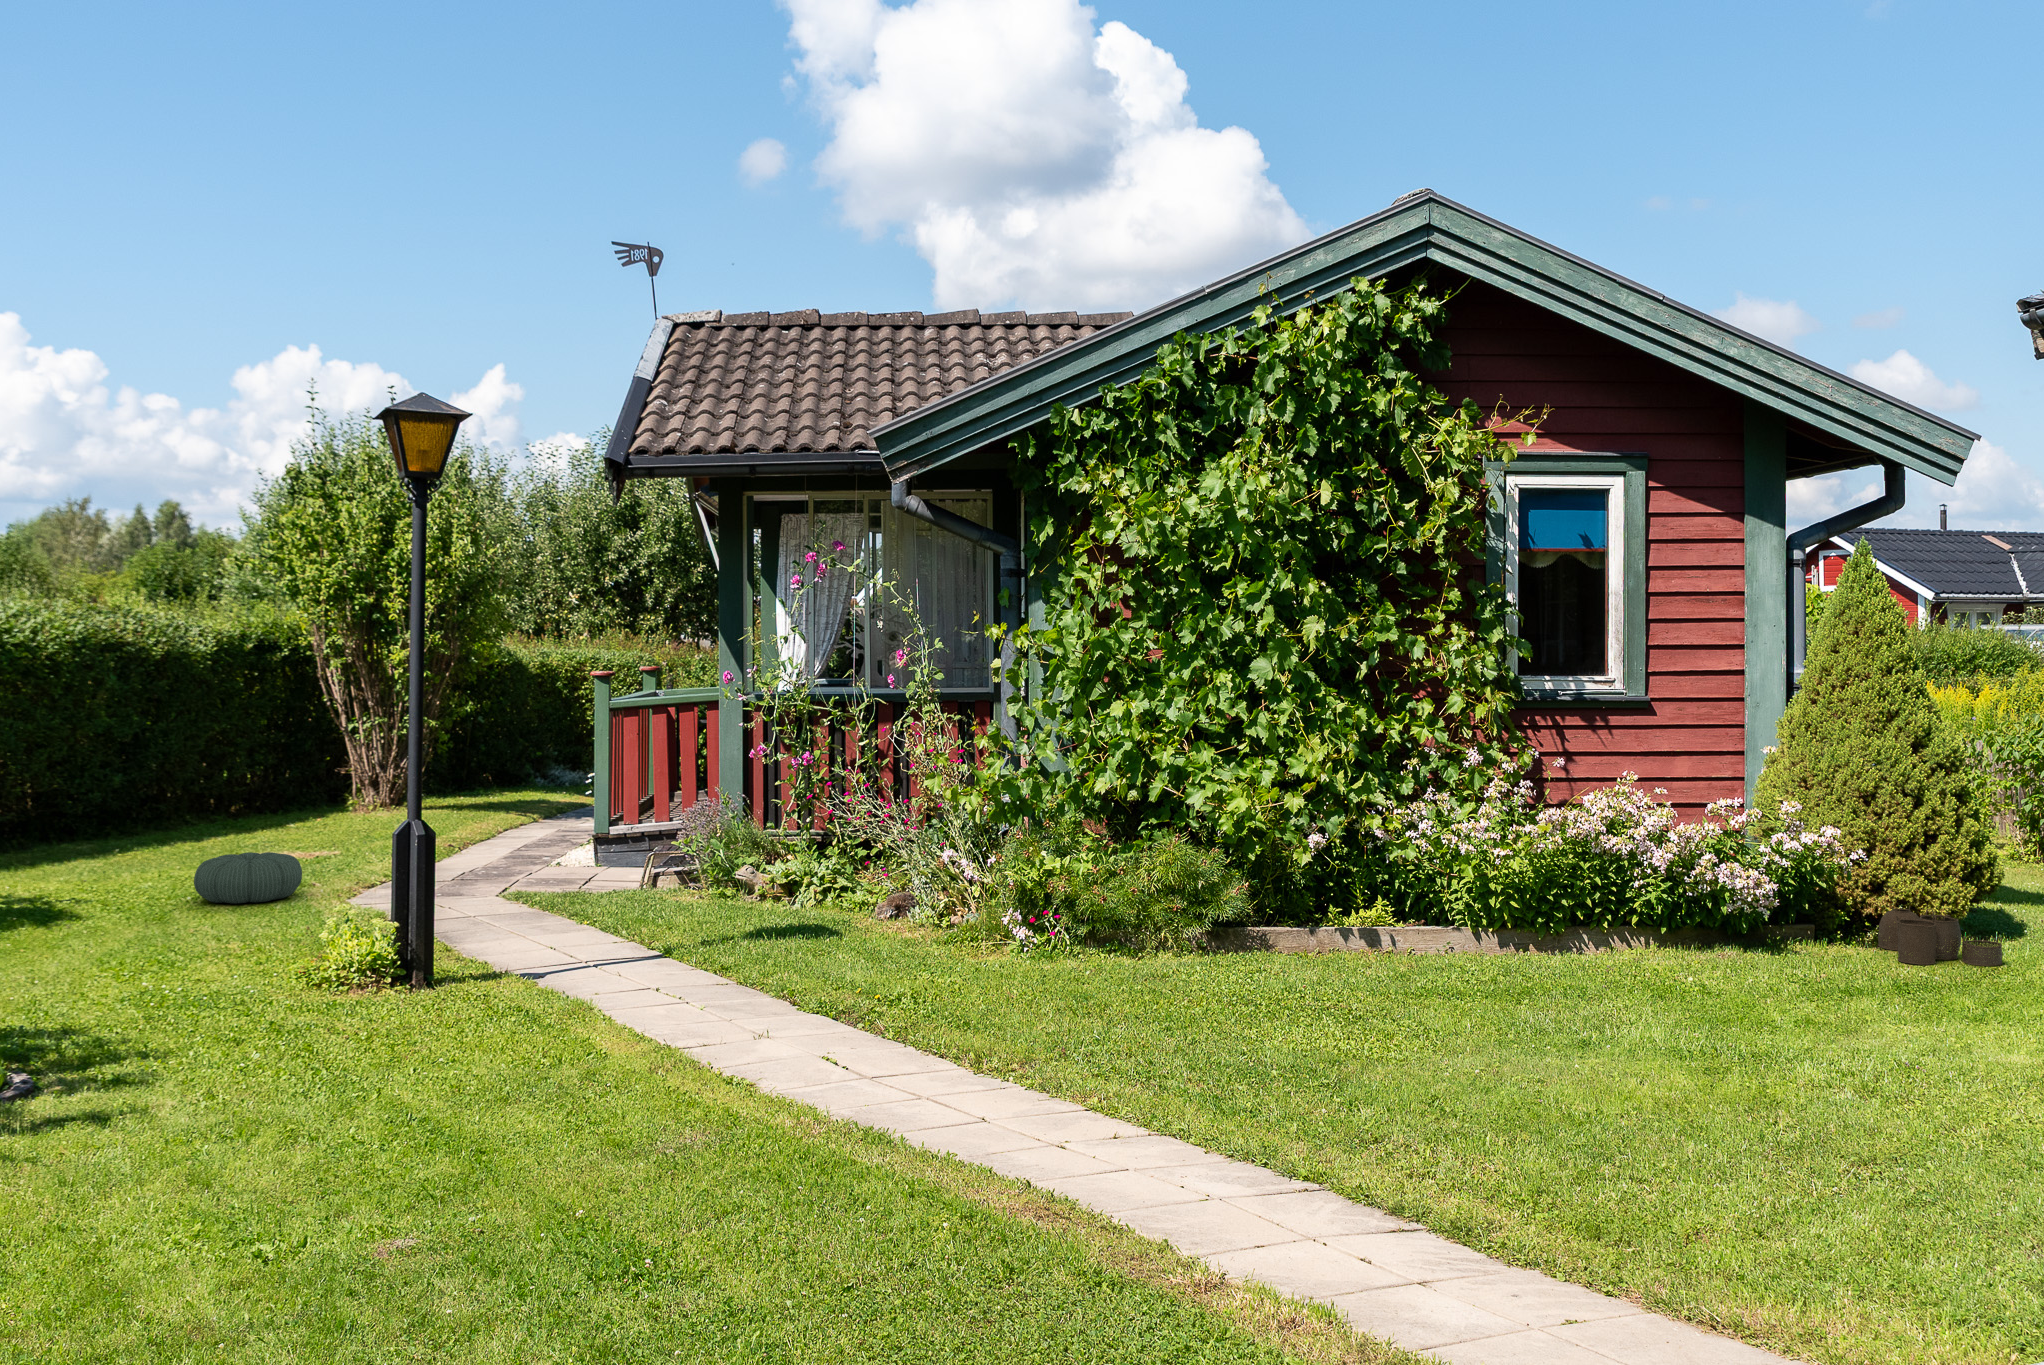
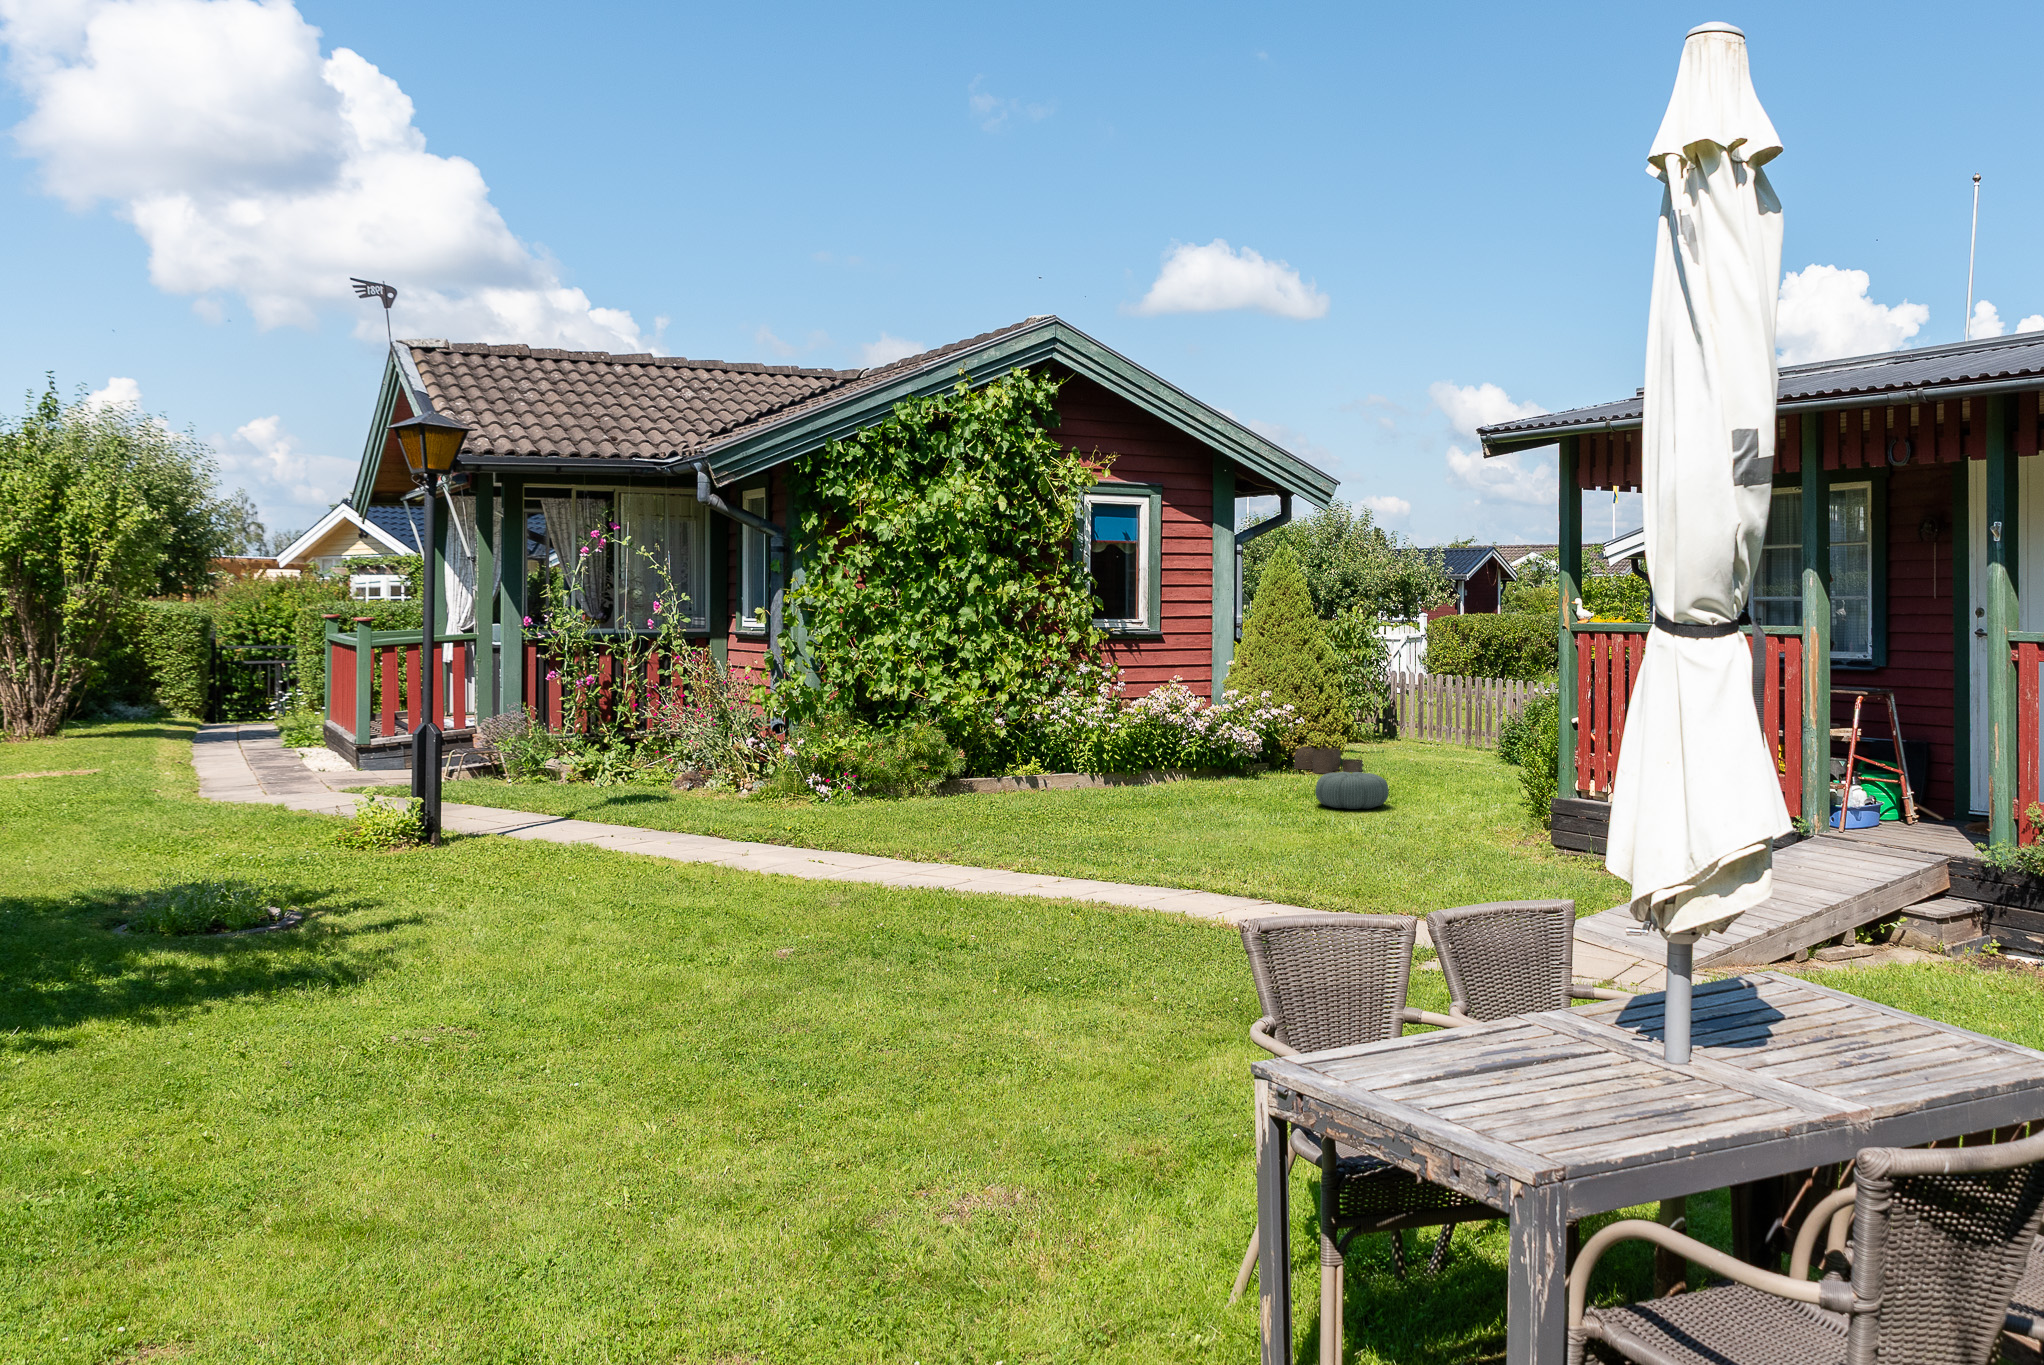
pouf: present [194,852,302,904] -> present [1316,772,1388,809]

